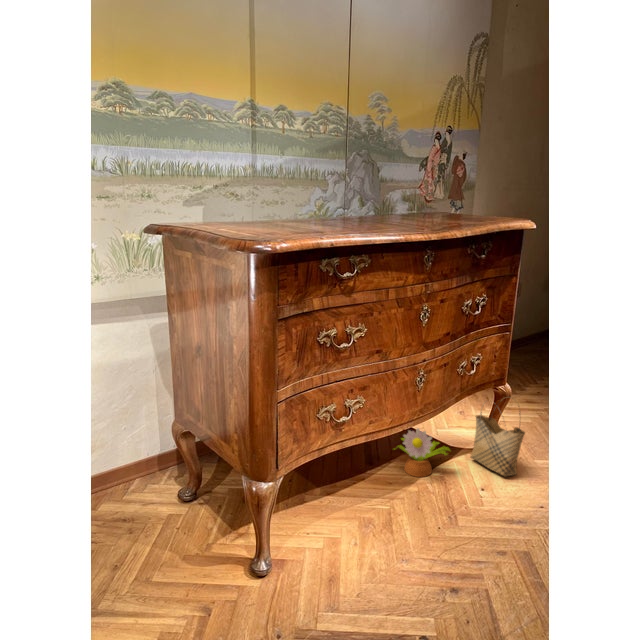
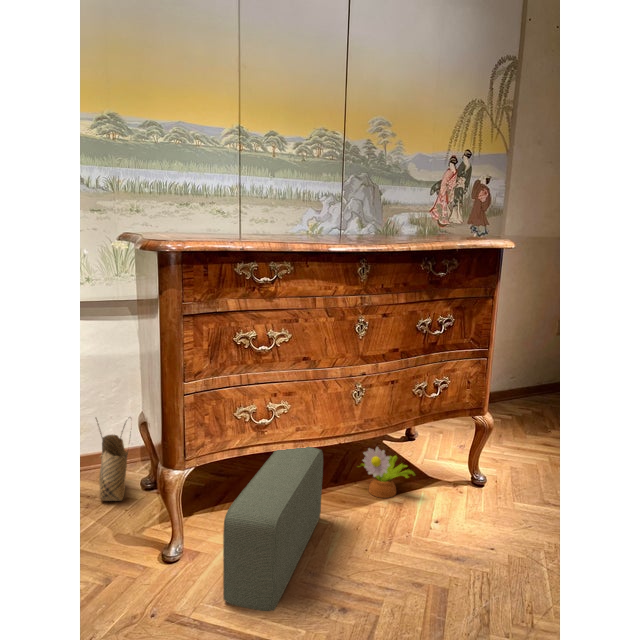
woven basket: present [470,397,525,476] -> present [95,417,131,501]
pouf: none [334,438,399,612] -> present [223,446,323,611]

